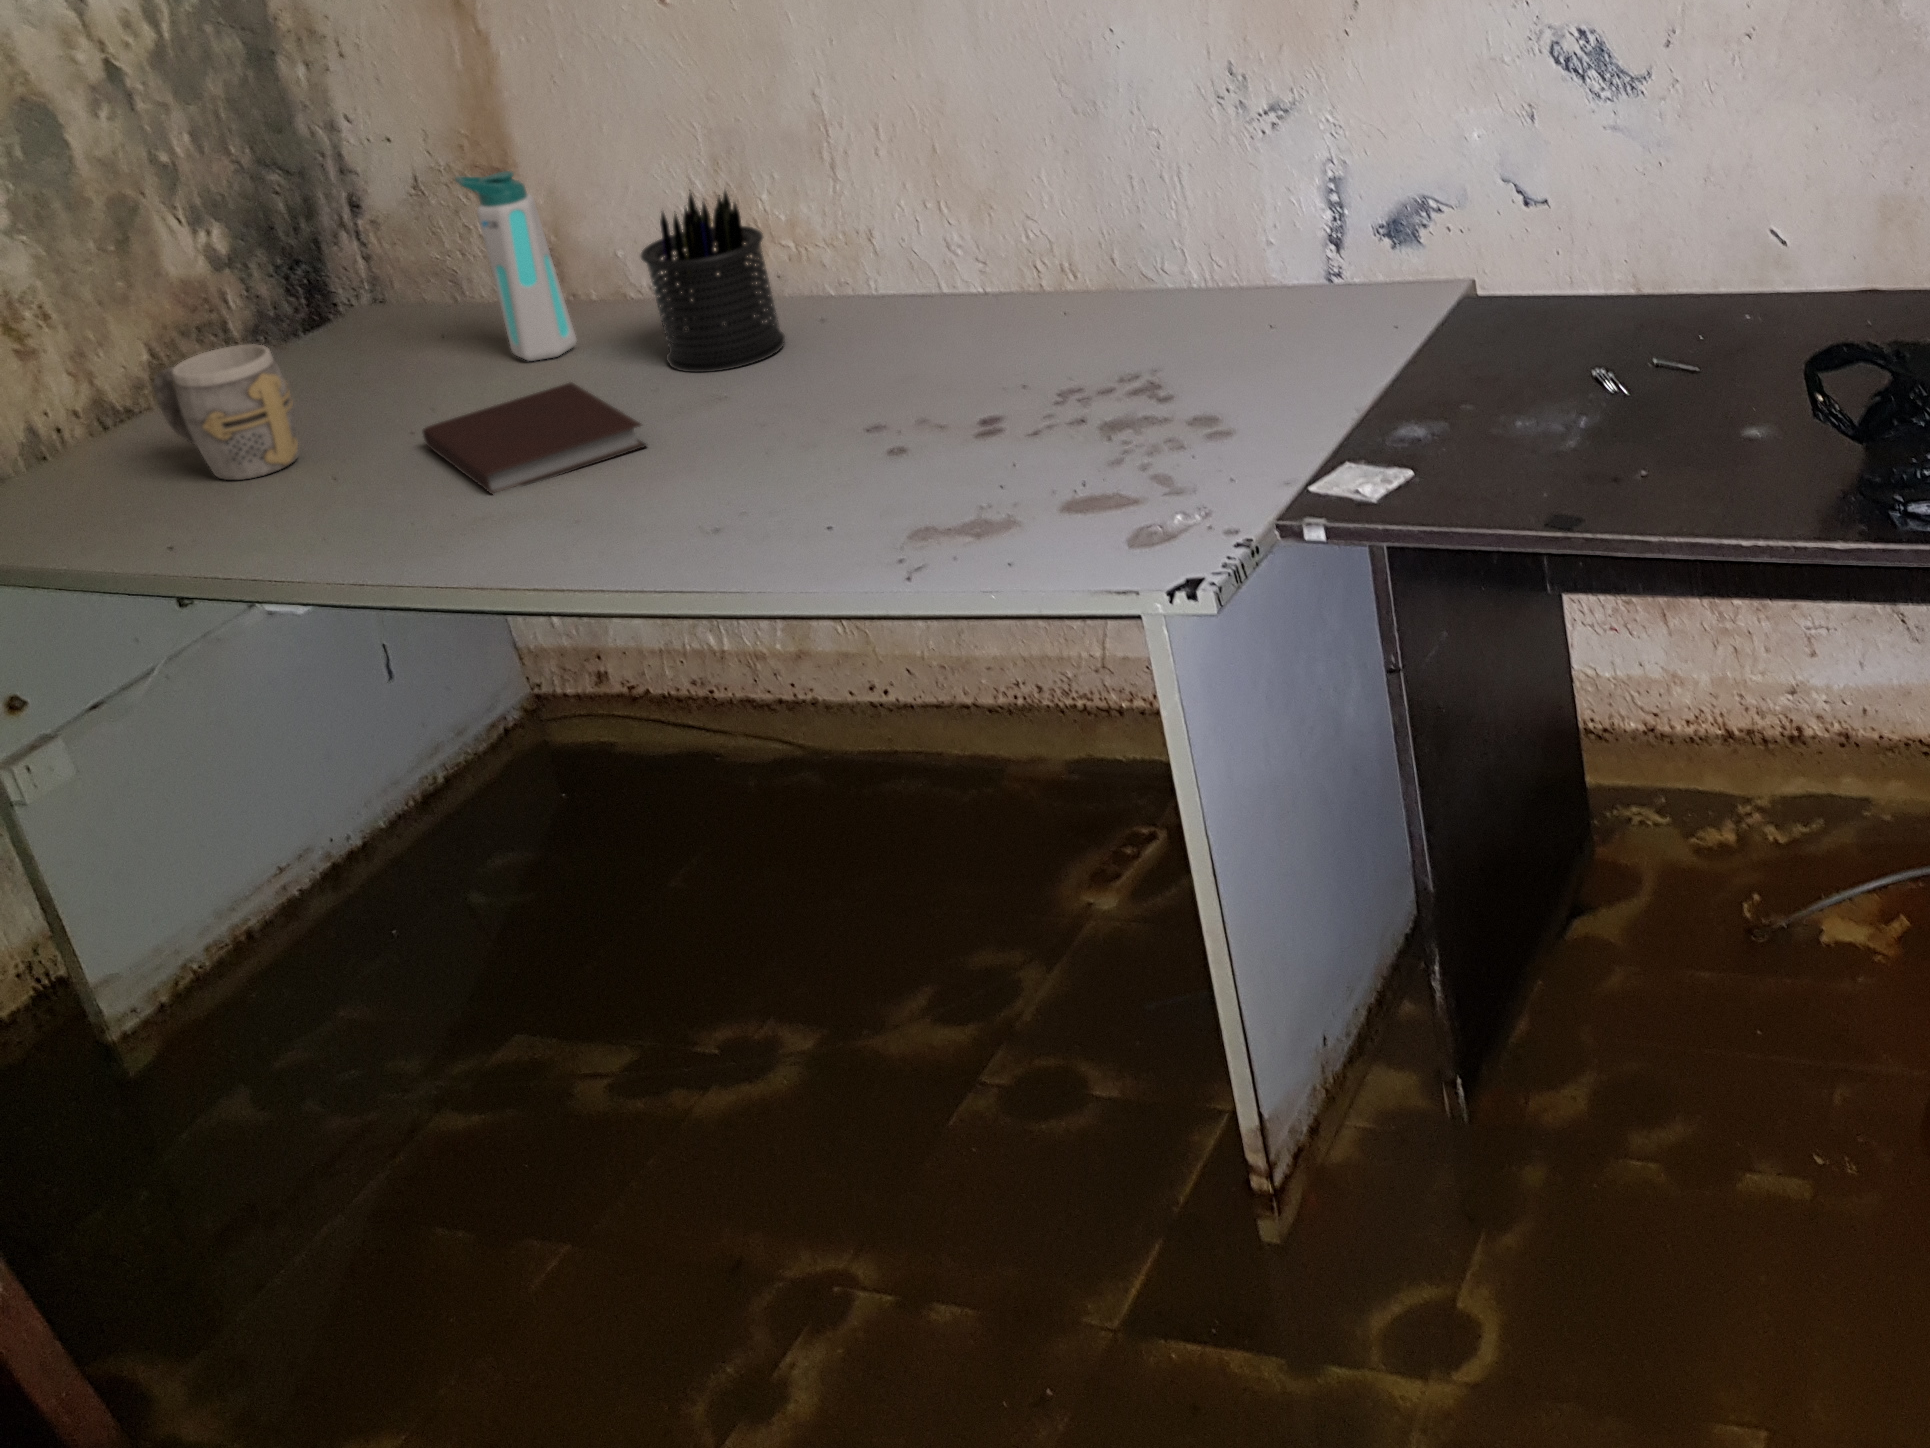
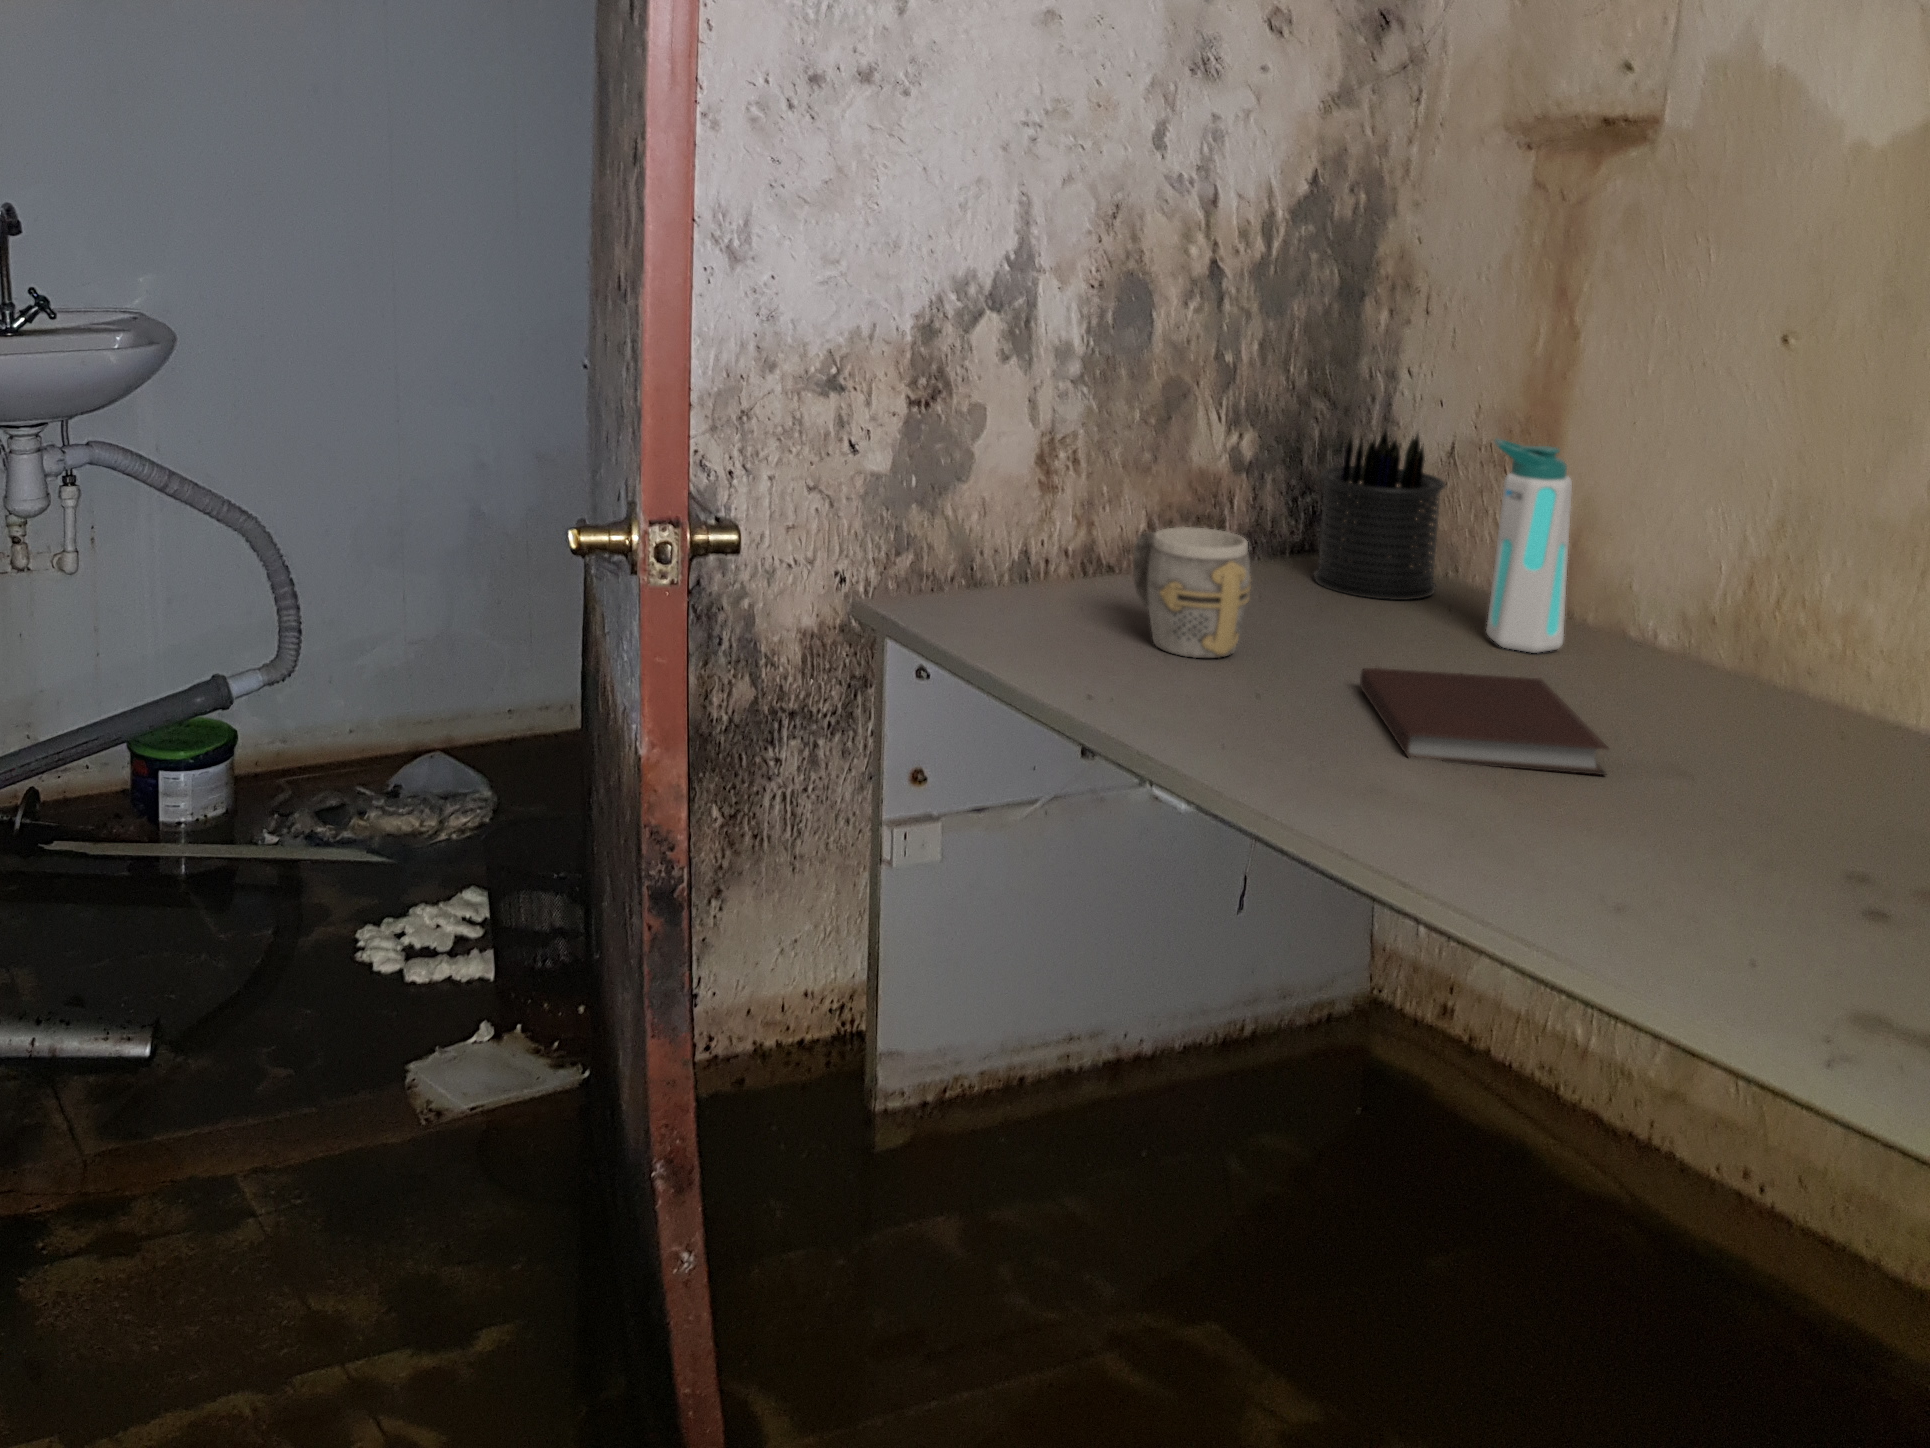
pen holder: present [641,190,785,372] -> present [1314,429,1445,600]

